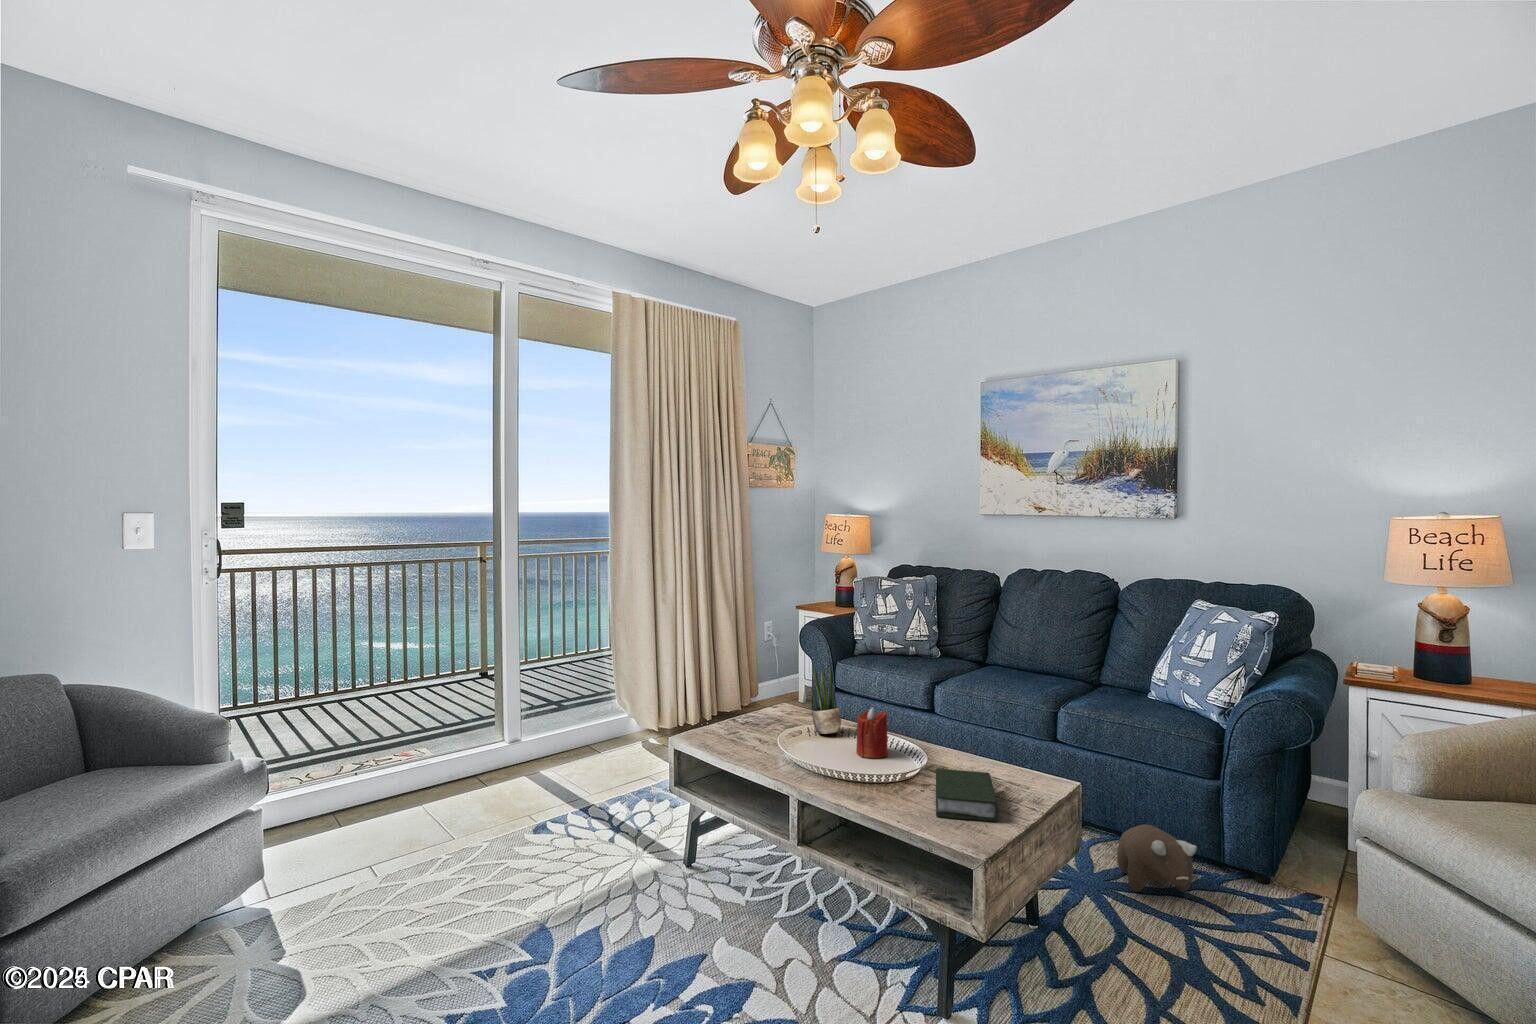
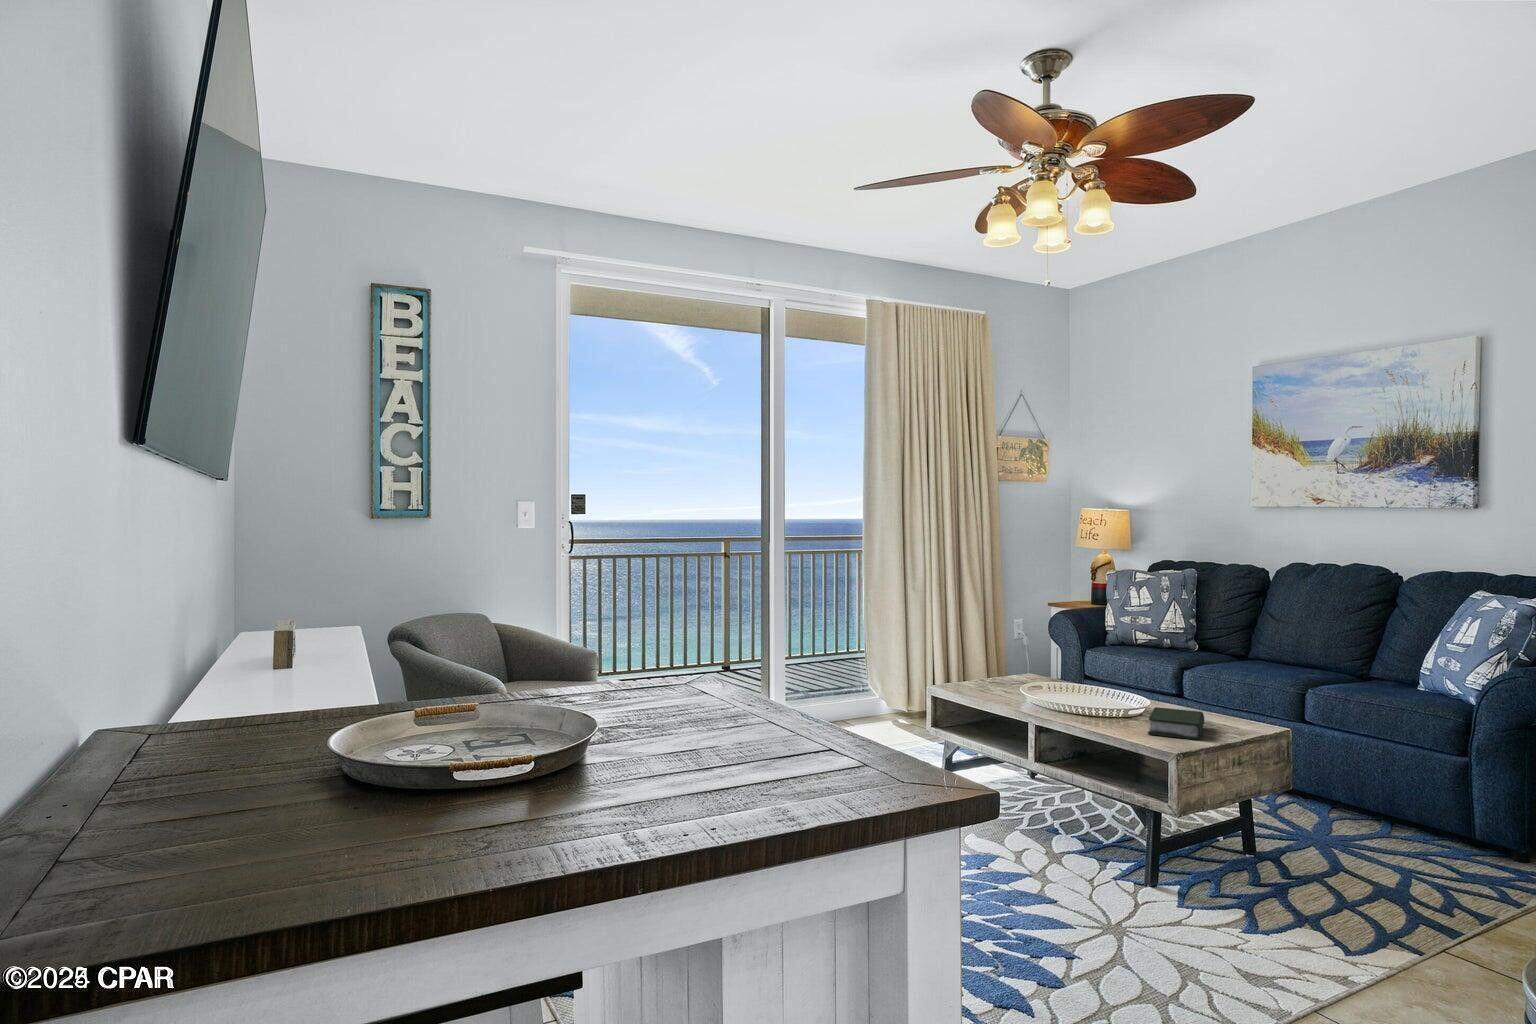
potted plant: present [812,664,841,734] -> none [1052,629,1078,690]
candle: present [856,708,888,758] -> none [1090,664,1118,706]
plush toy: present [1117,824,1197,892] -> none [1353,790,1426,852]

